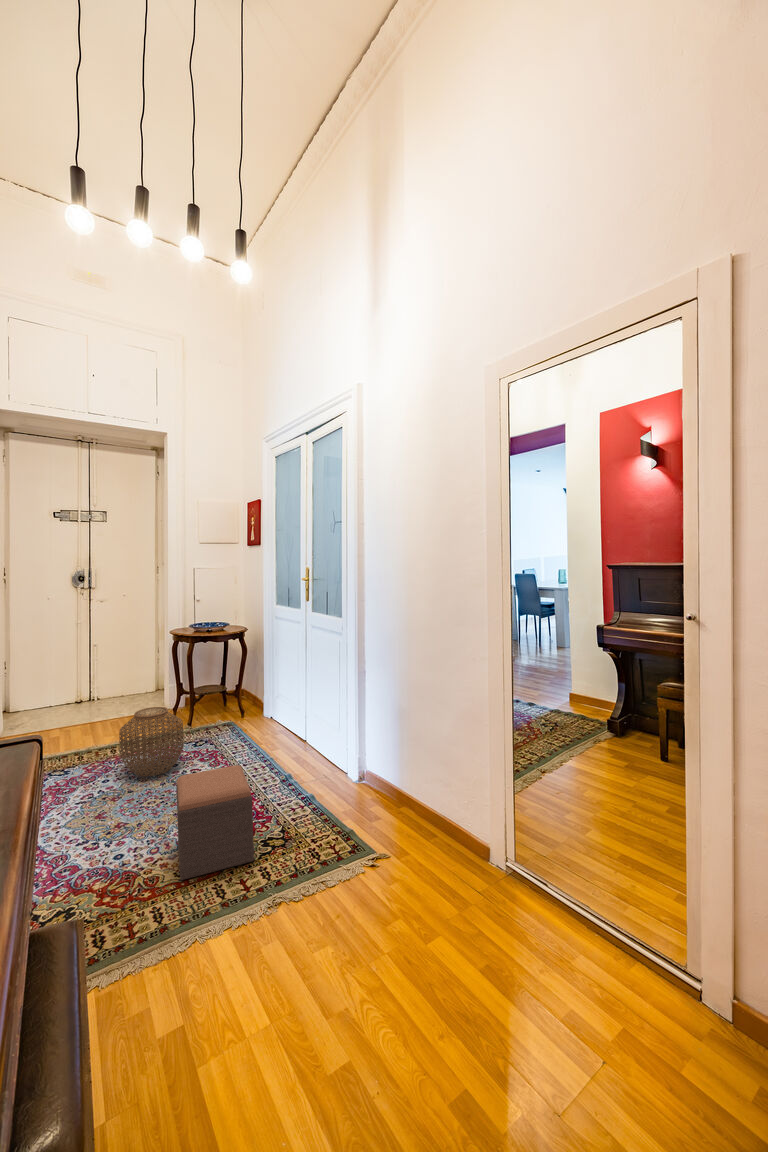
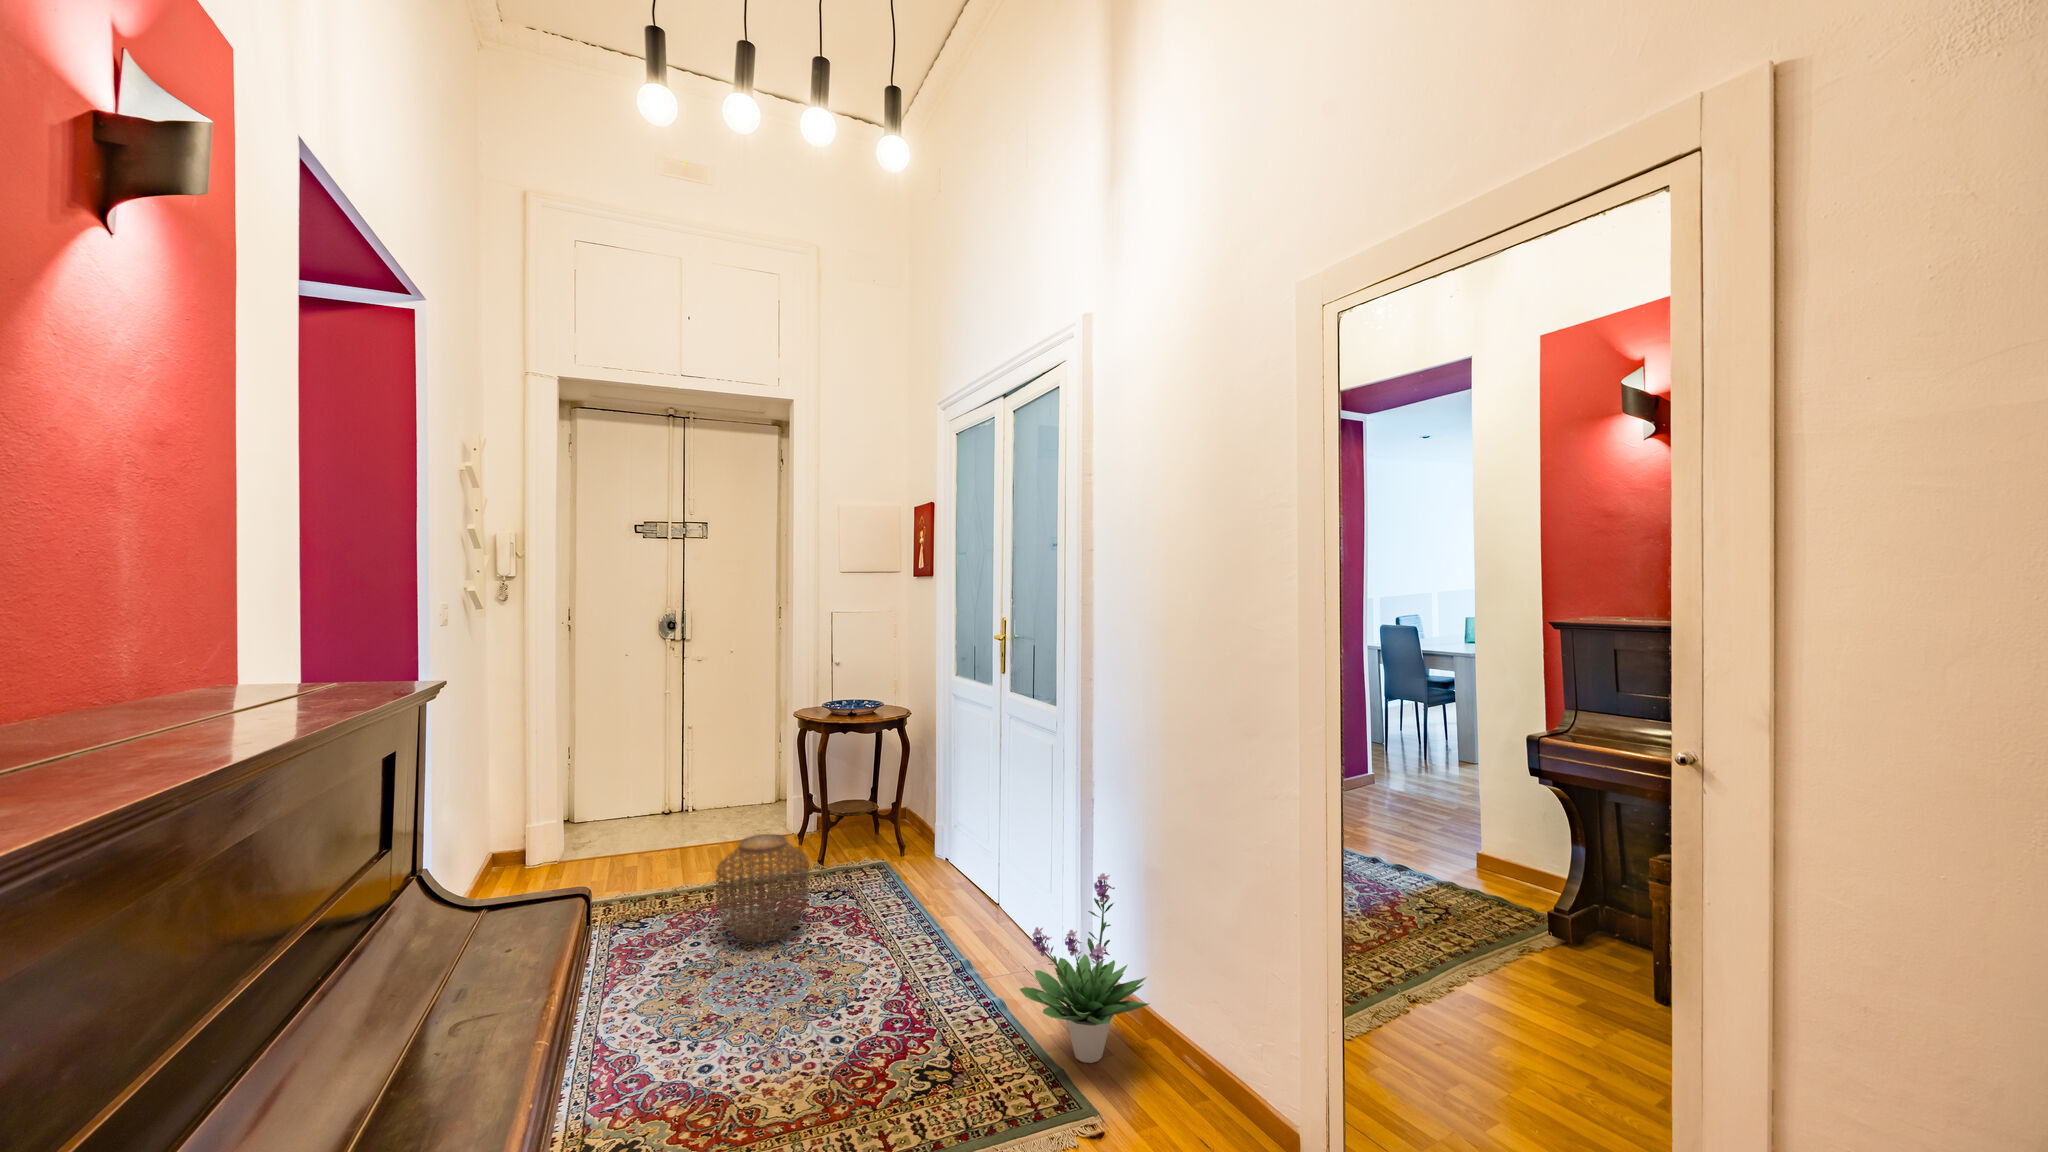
potted plant: none [325,711,406,826] -> present [1020,873,1150,1063]
footstool: present [176,765,254,880] -> none [791,943,903,1119]

